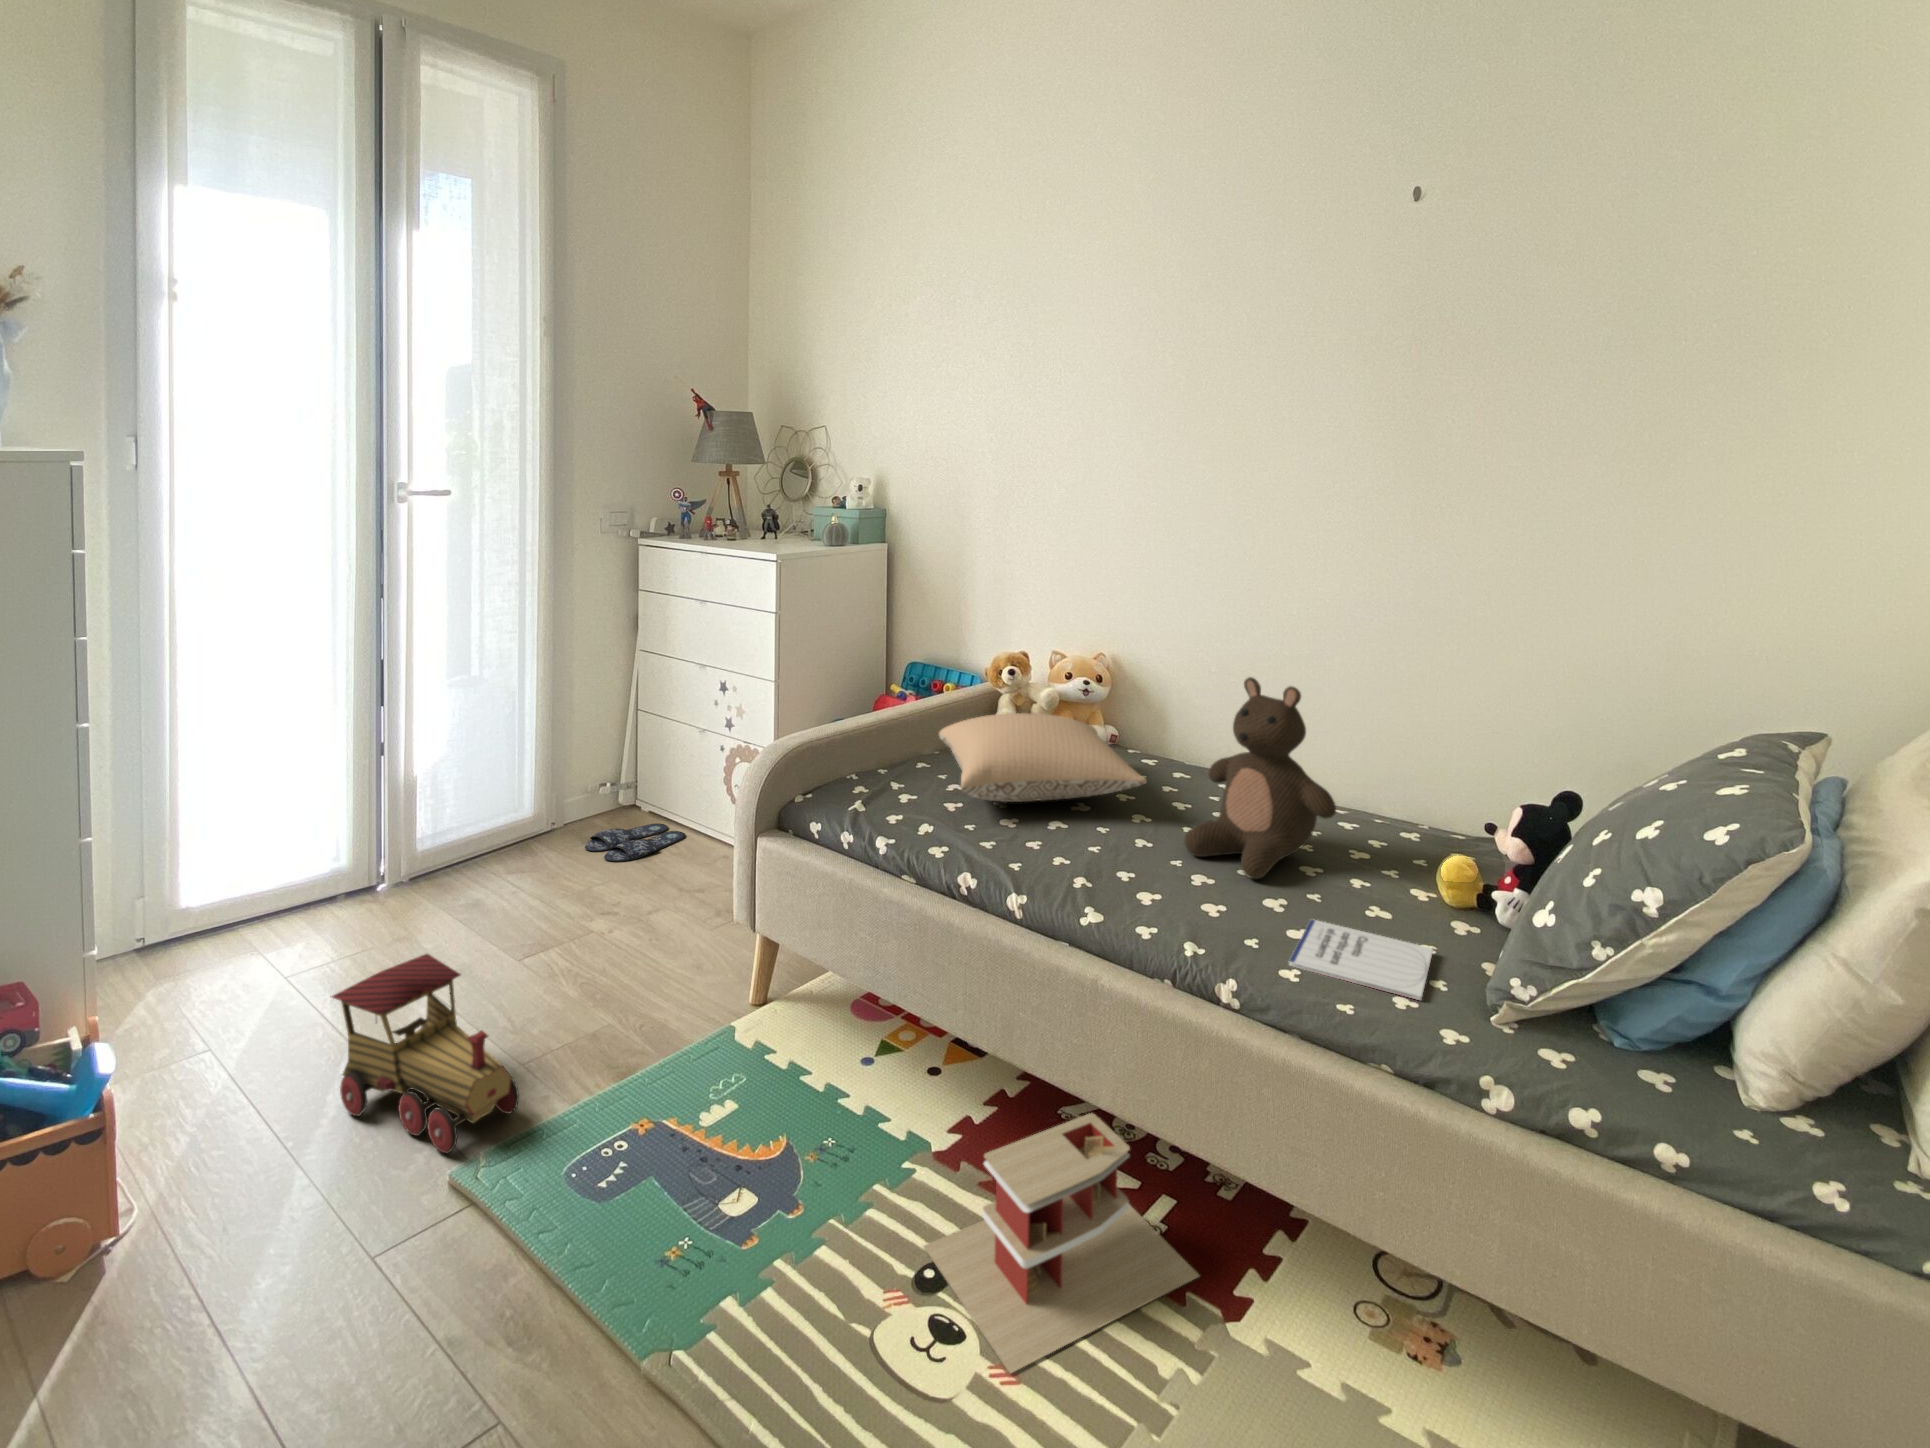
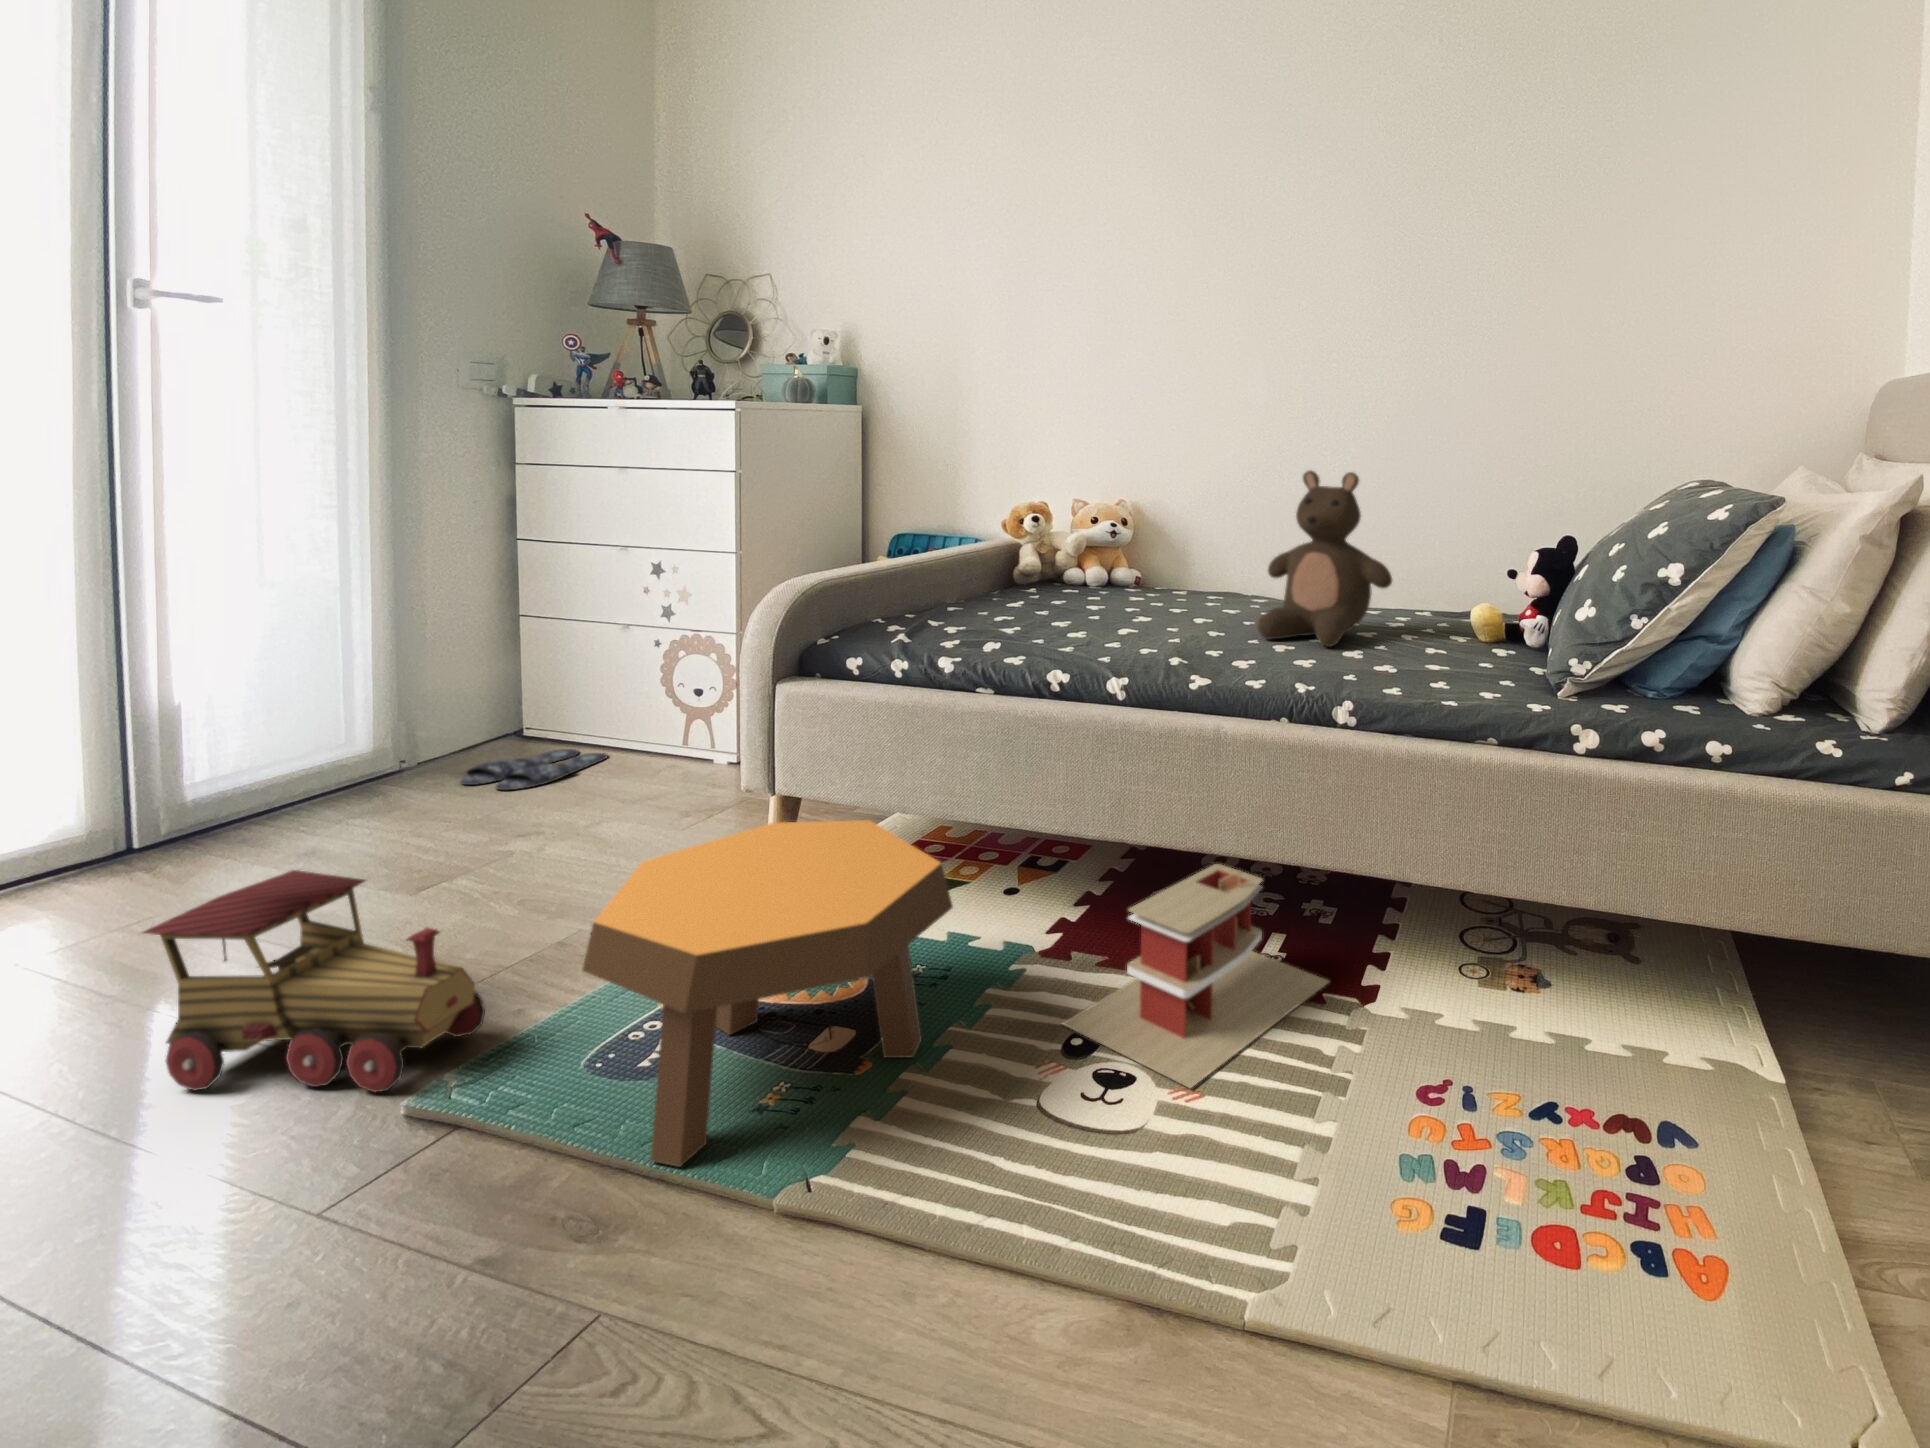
pillow: present [939,713,1147,802] -> none [971,539,1210,620]
notebook: present [1289,919,1433,1000] -> none [1393,660,1507,692]
footstool: none [547,986,828,1305] -> present [582,820,953,1167]

